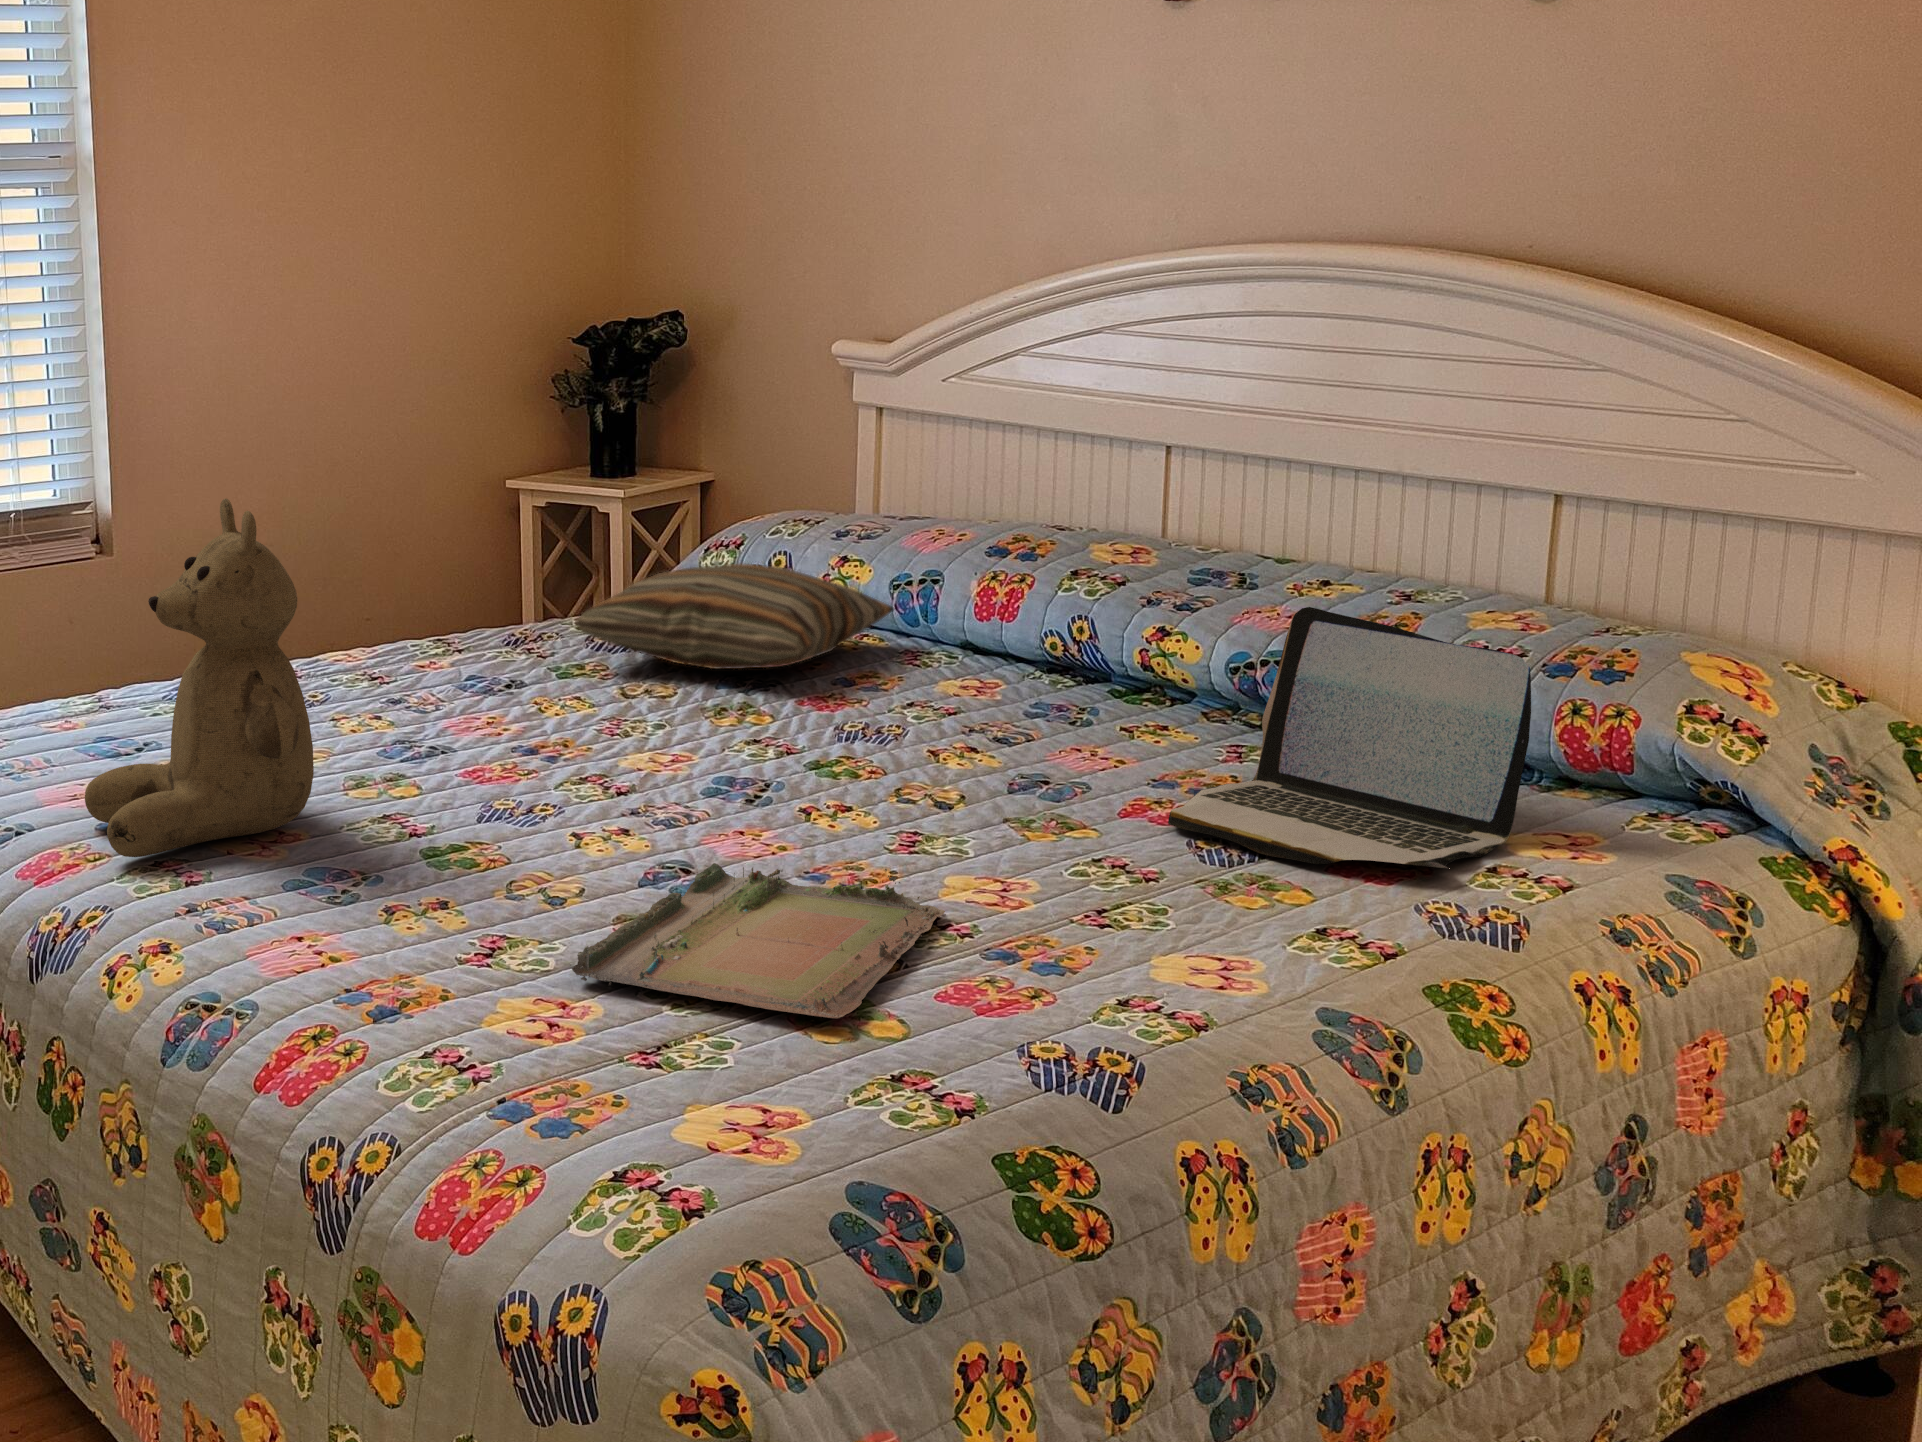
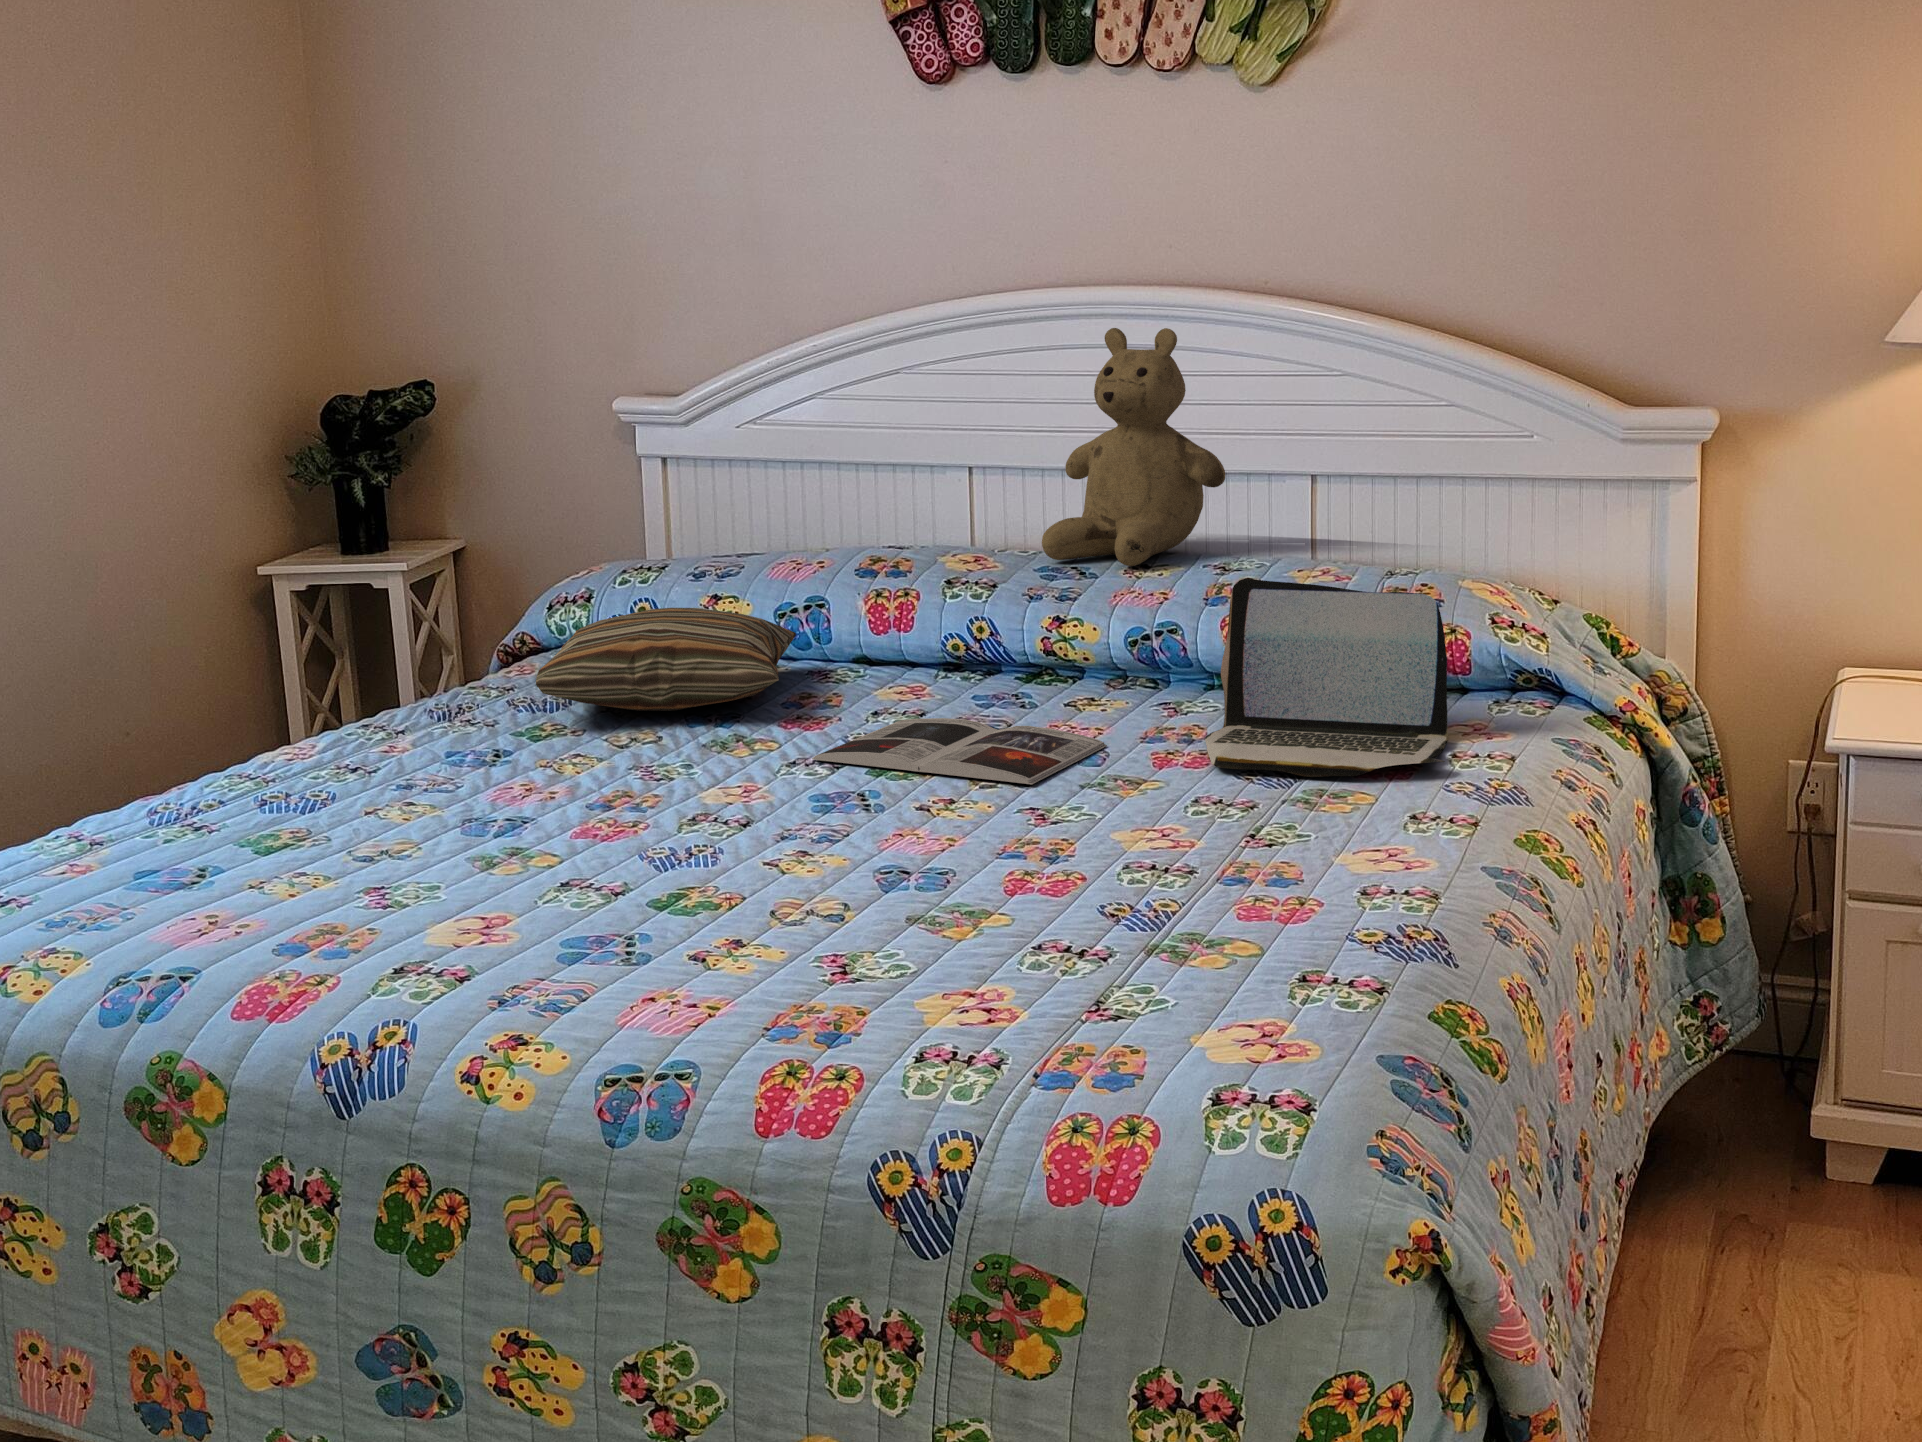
teddy bear: present [85,499,314,857] -> present [1042,328,1225,566]
magazine: none [772,714,1090,805] -> present [812,718,1107,784]
tray: present [572,863,945,1019] -> none [932,834,1208,974]

